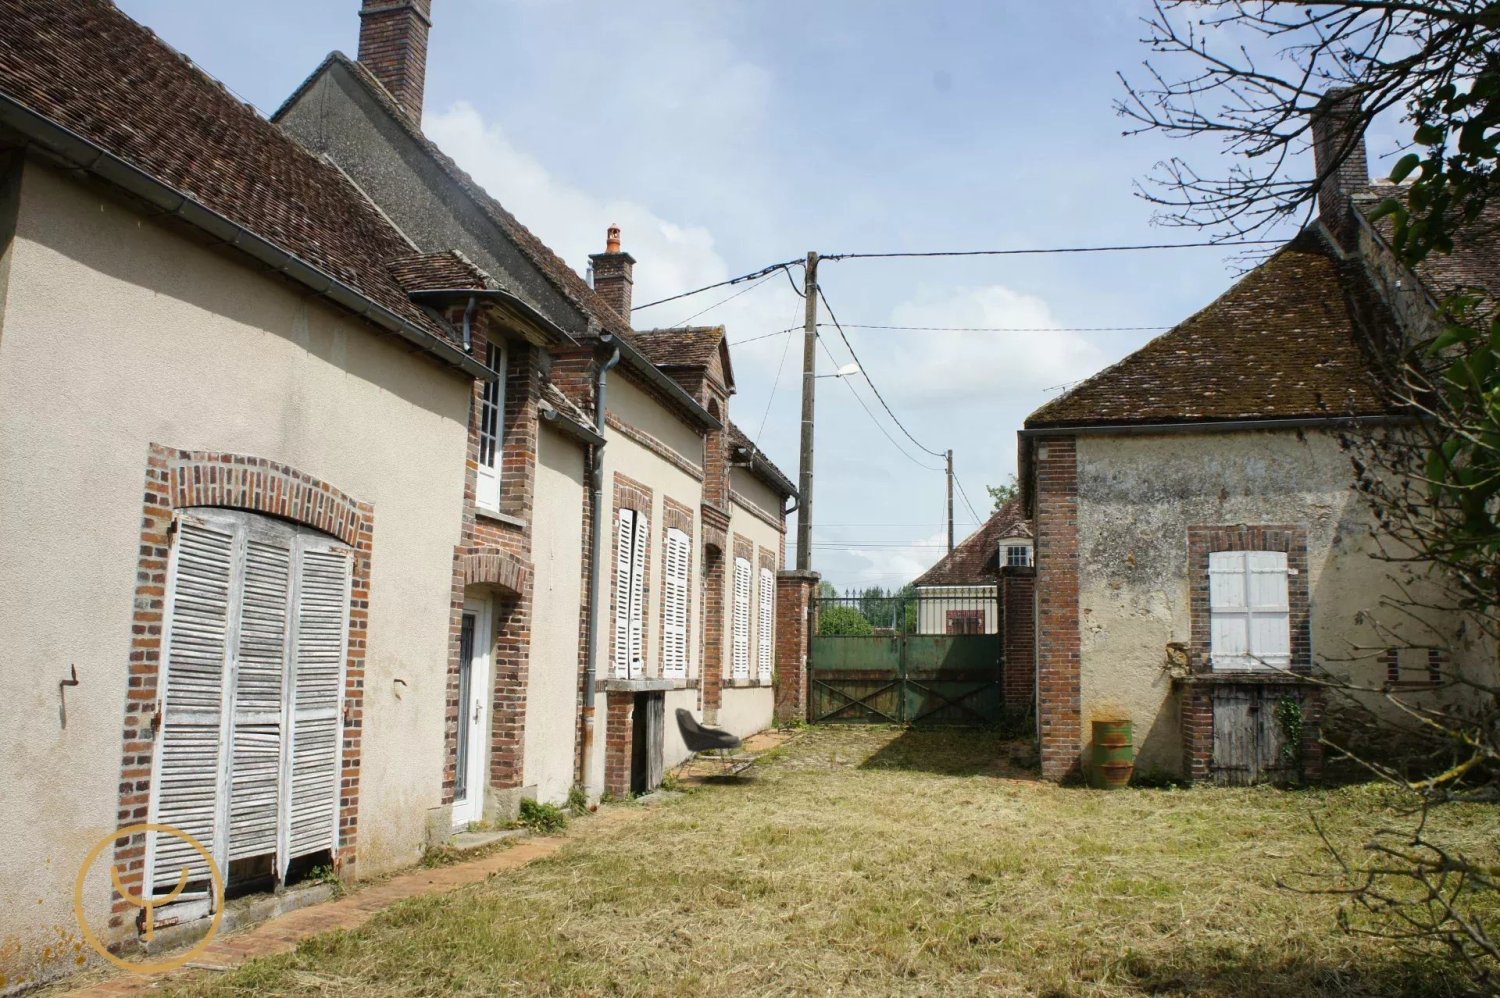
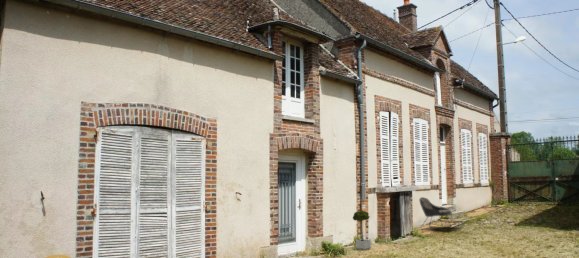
potted tree: none [572,732,610,822] -> present [353,211,371,249]

